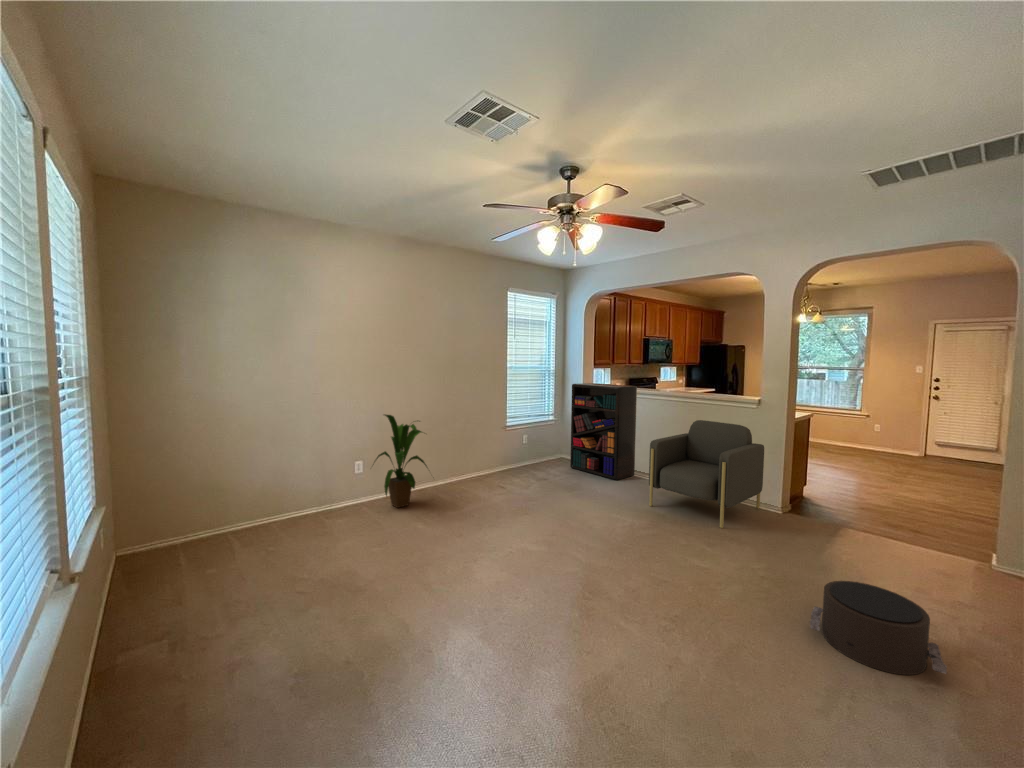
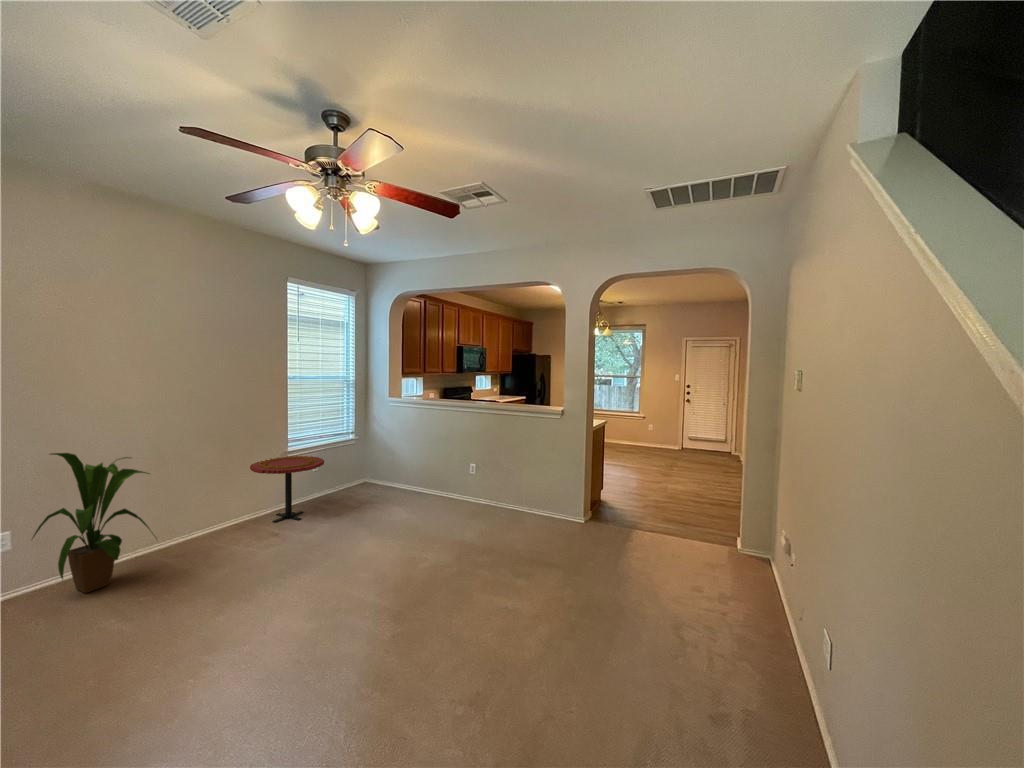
bookshelf: present [570,383,637,480] -> none [373,395,447,503]
armchair: present [649,420,764,528] -> none [457,433,568,549]
side table: none [482,431,534,481] -> present [250,456,324,522]
pouf: present [810,581,947,675] -> none [614,601,732,702]

